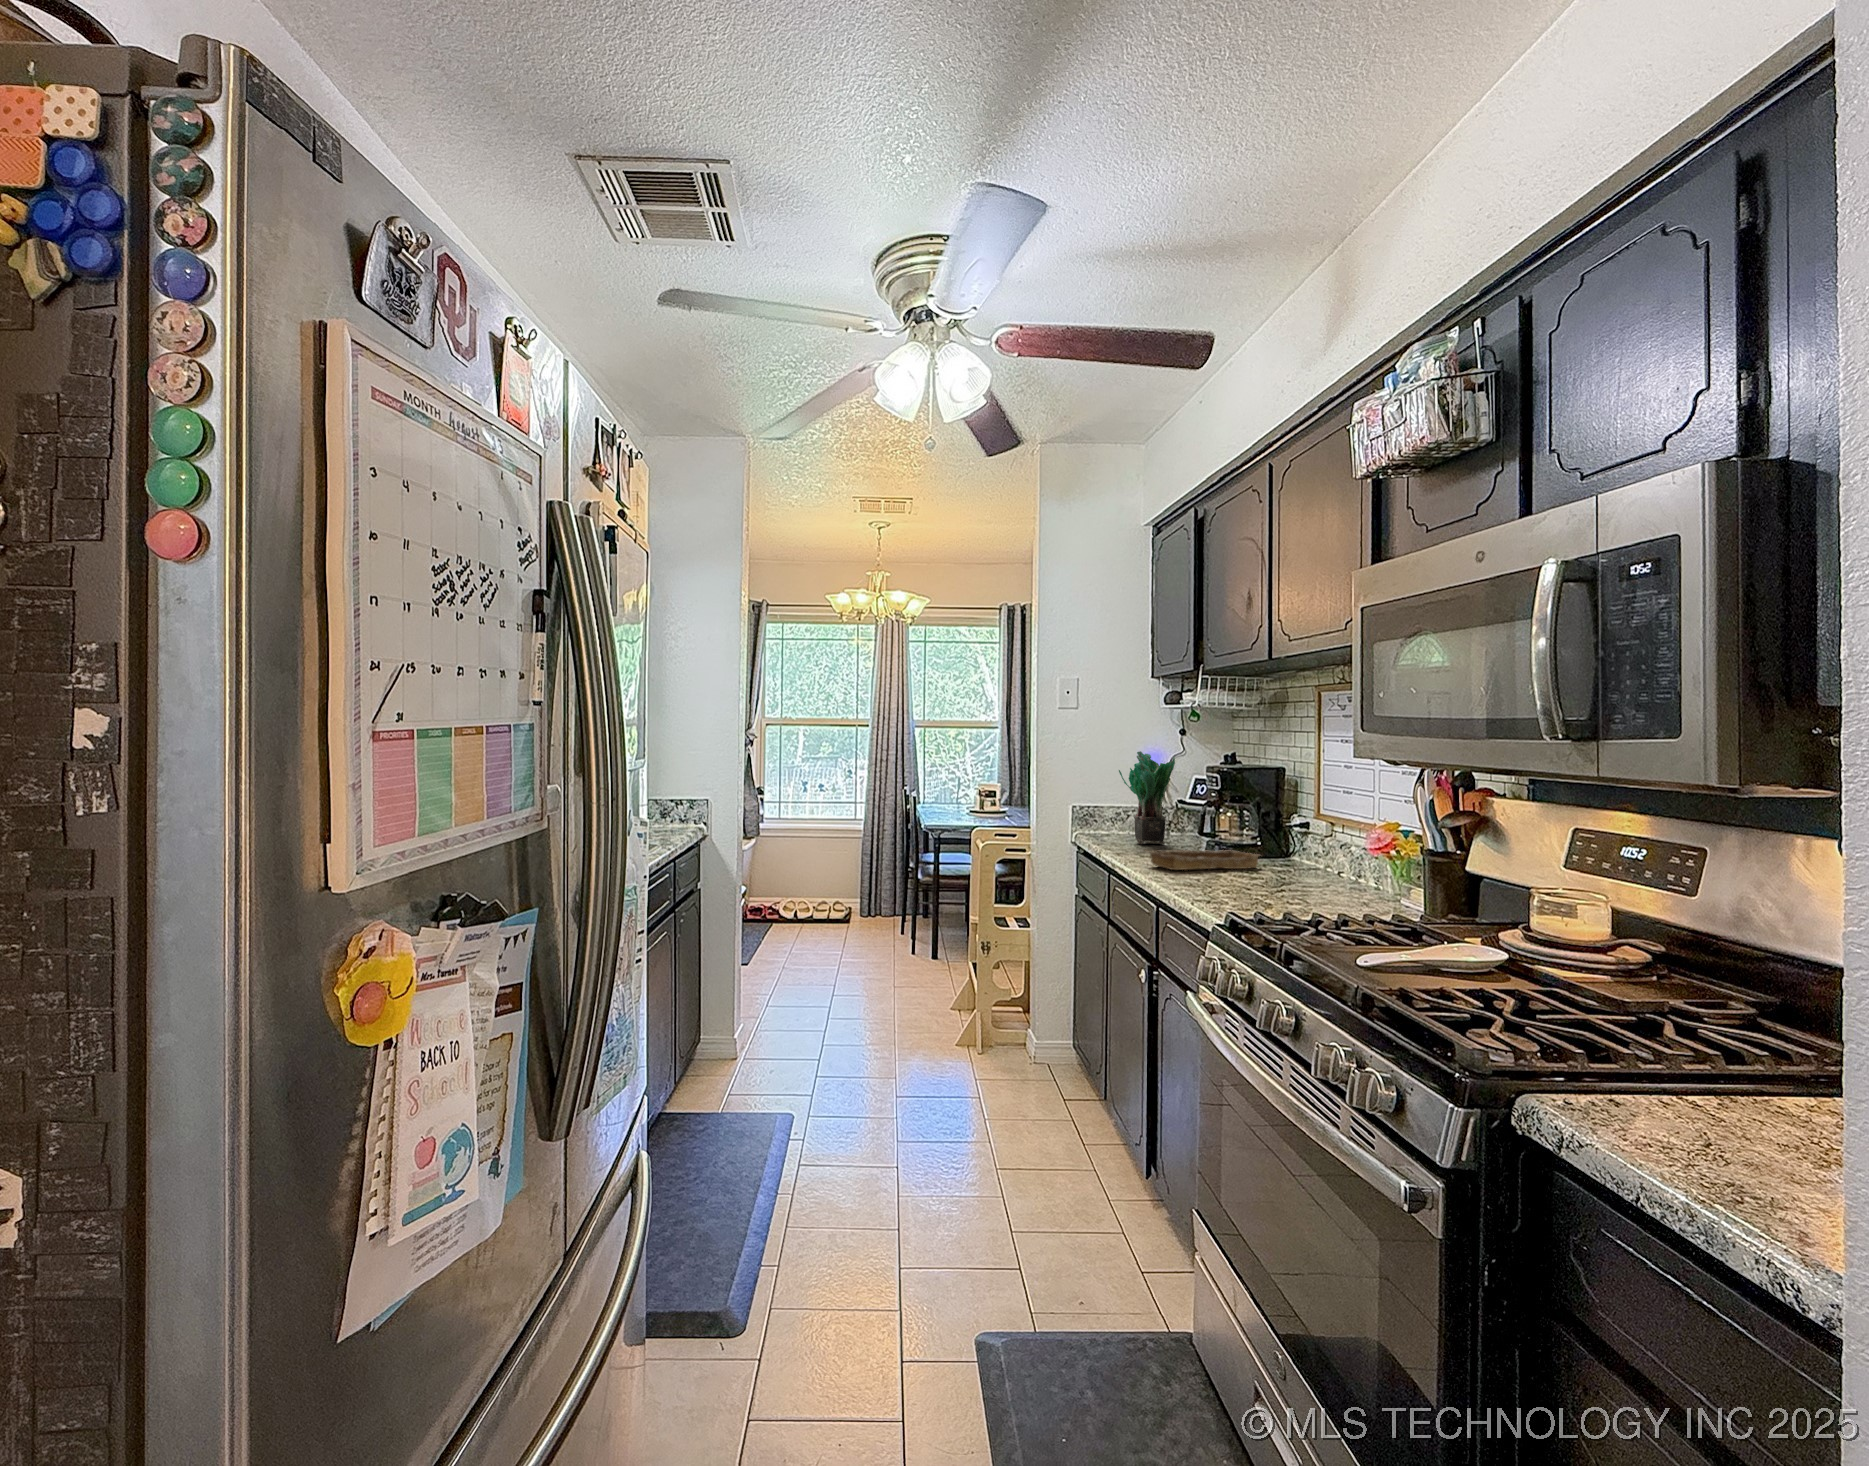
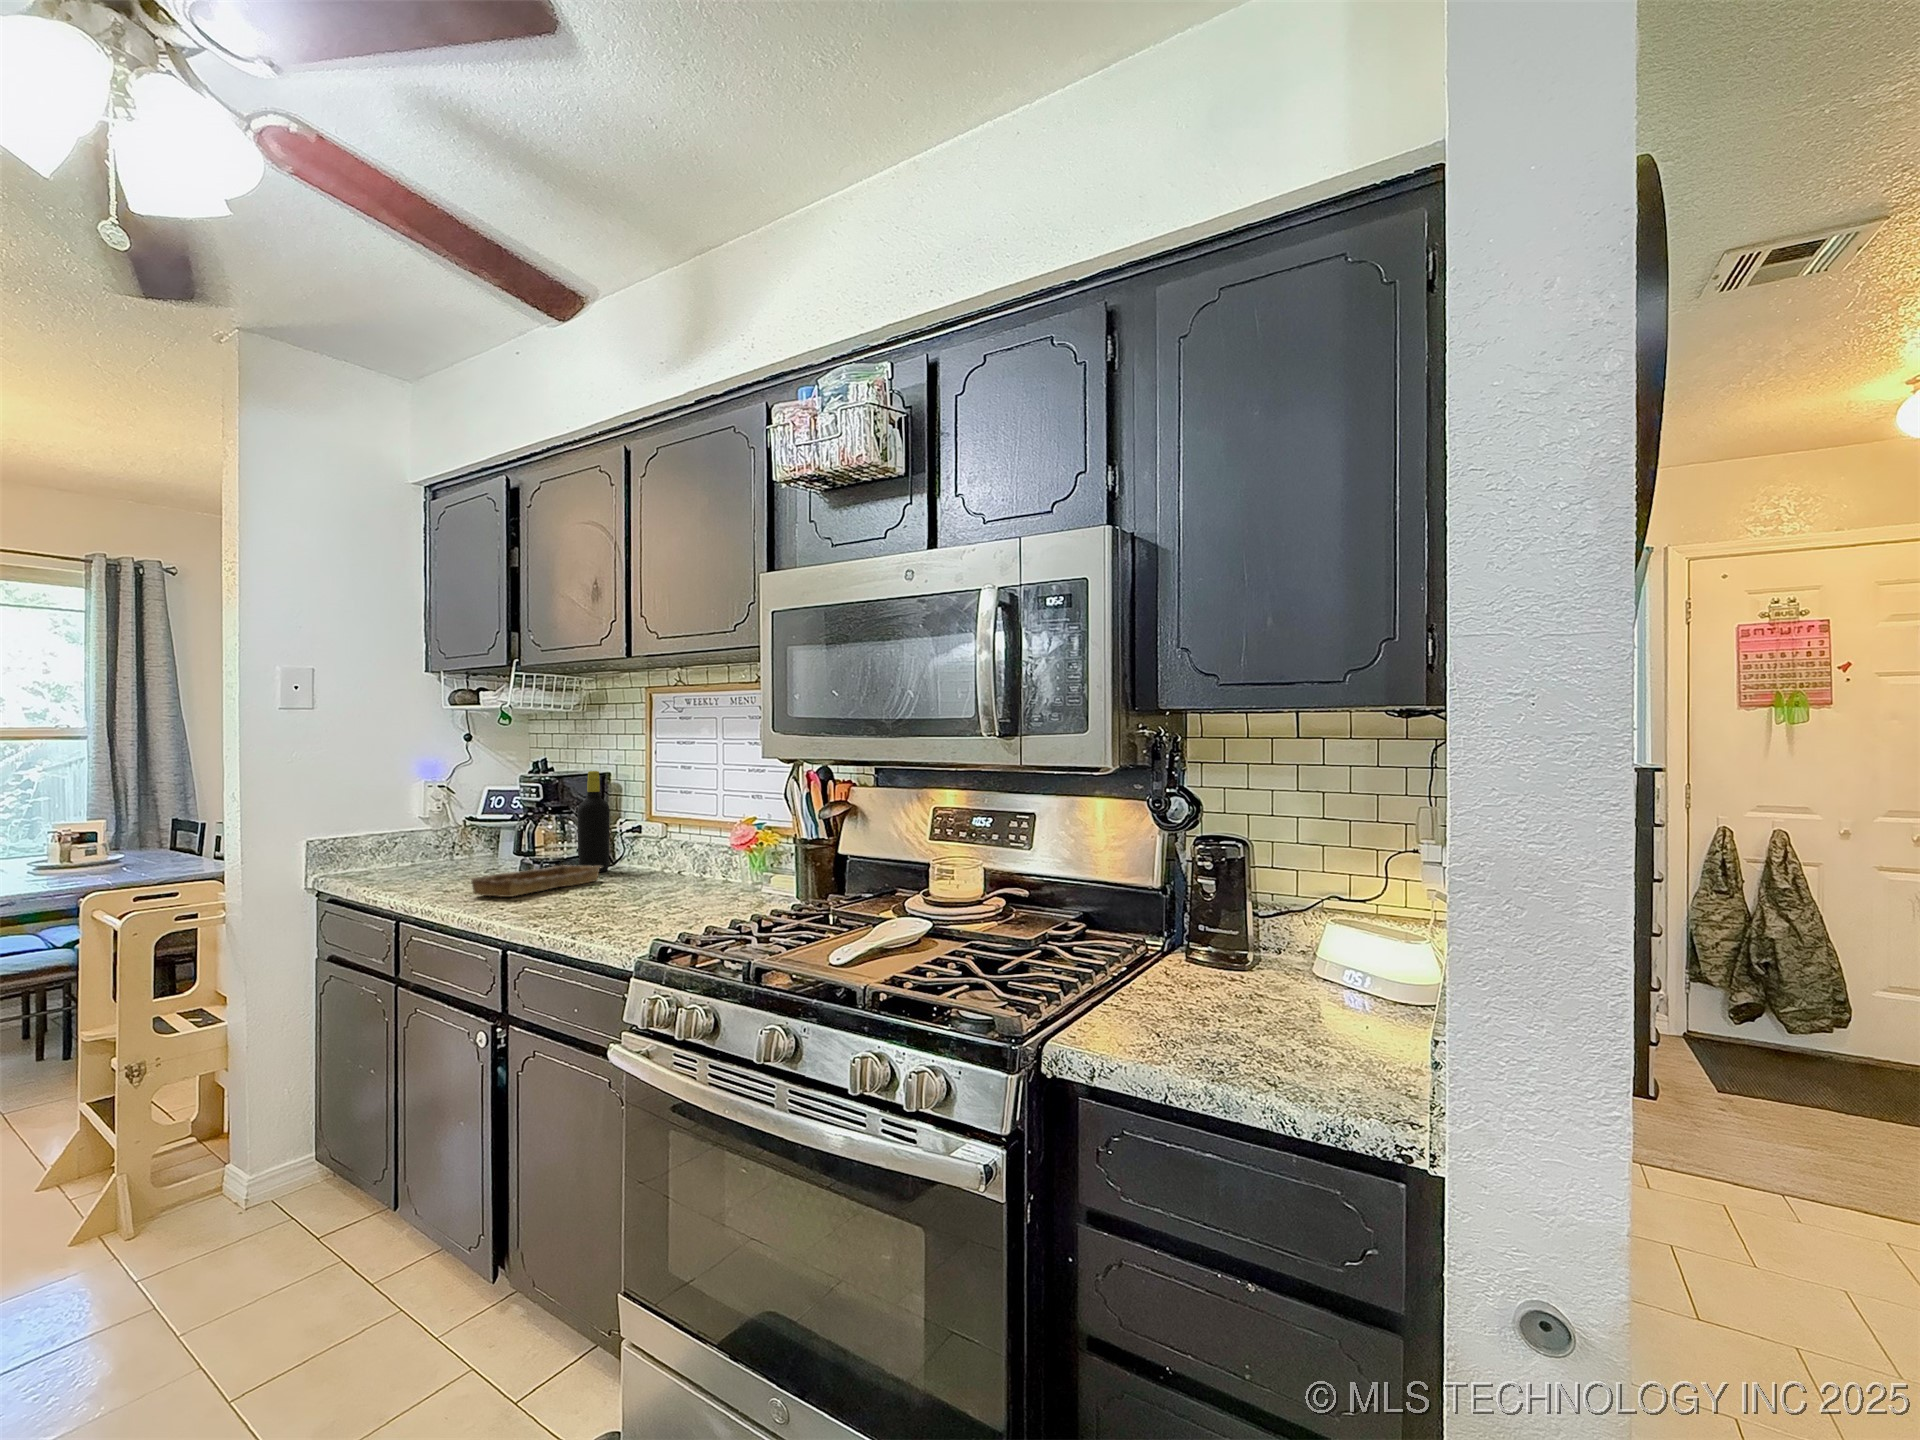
potted plant: present [1119,751,1175,844] -> none [393,760,470,872]
bottle: none [1250,766,1279,861] -> present [577,771,610,872]

